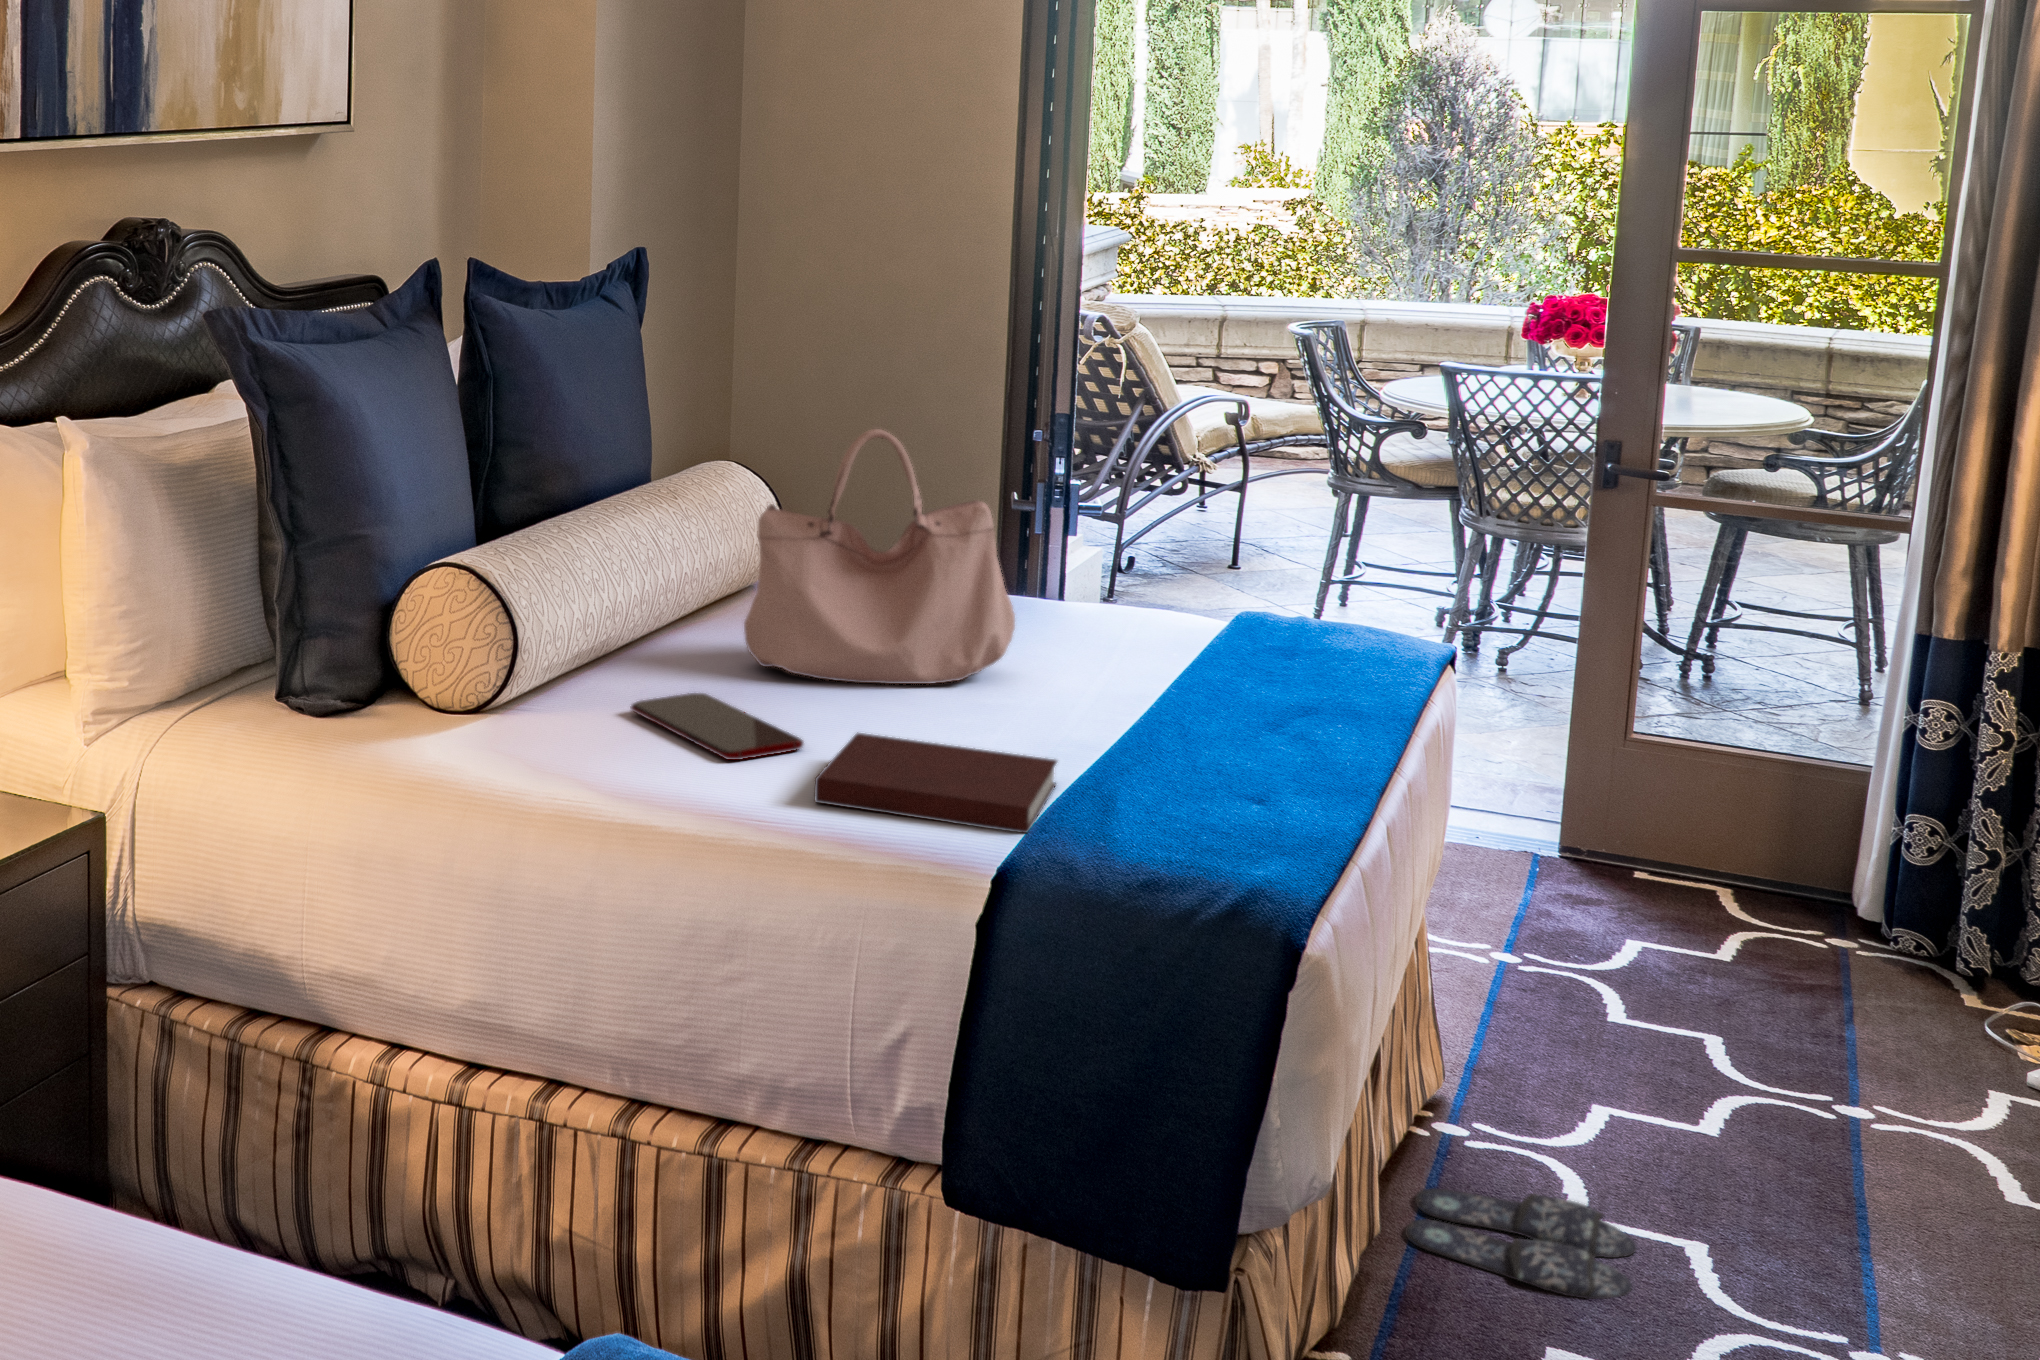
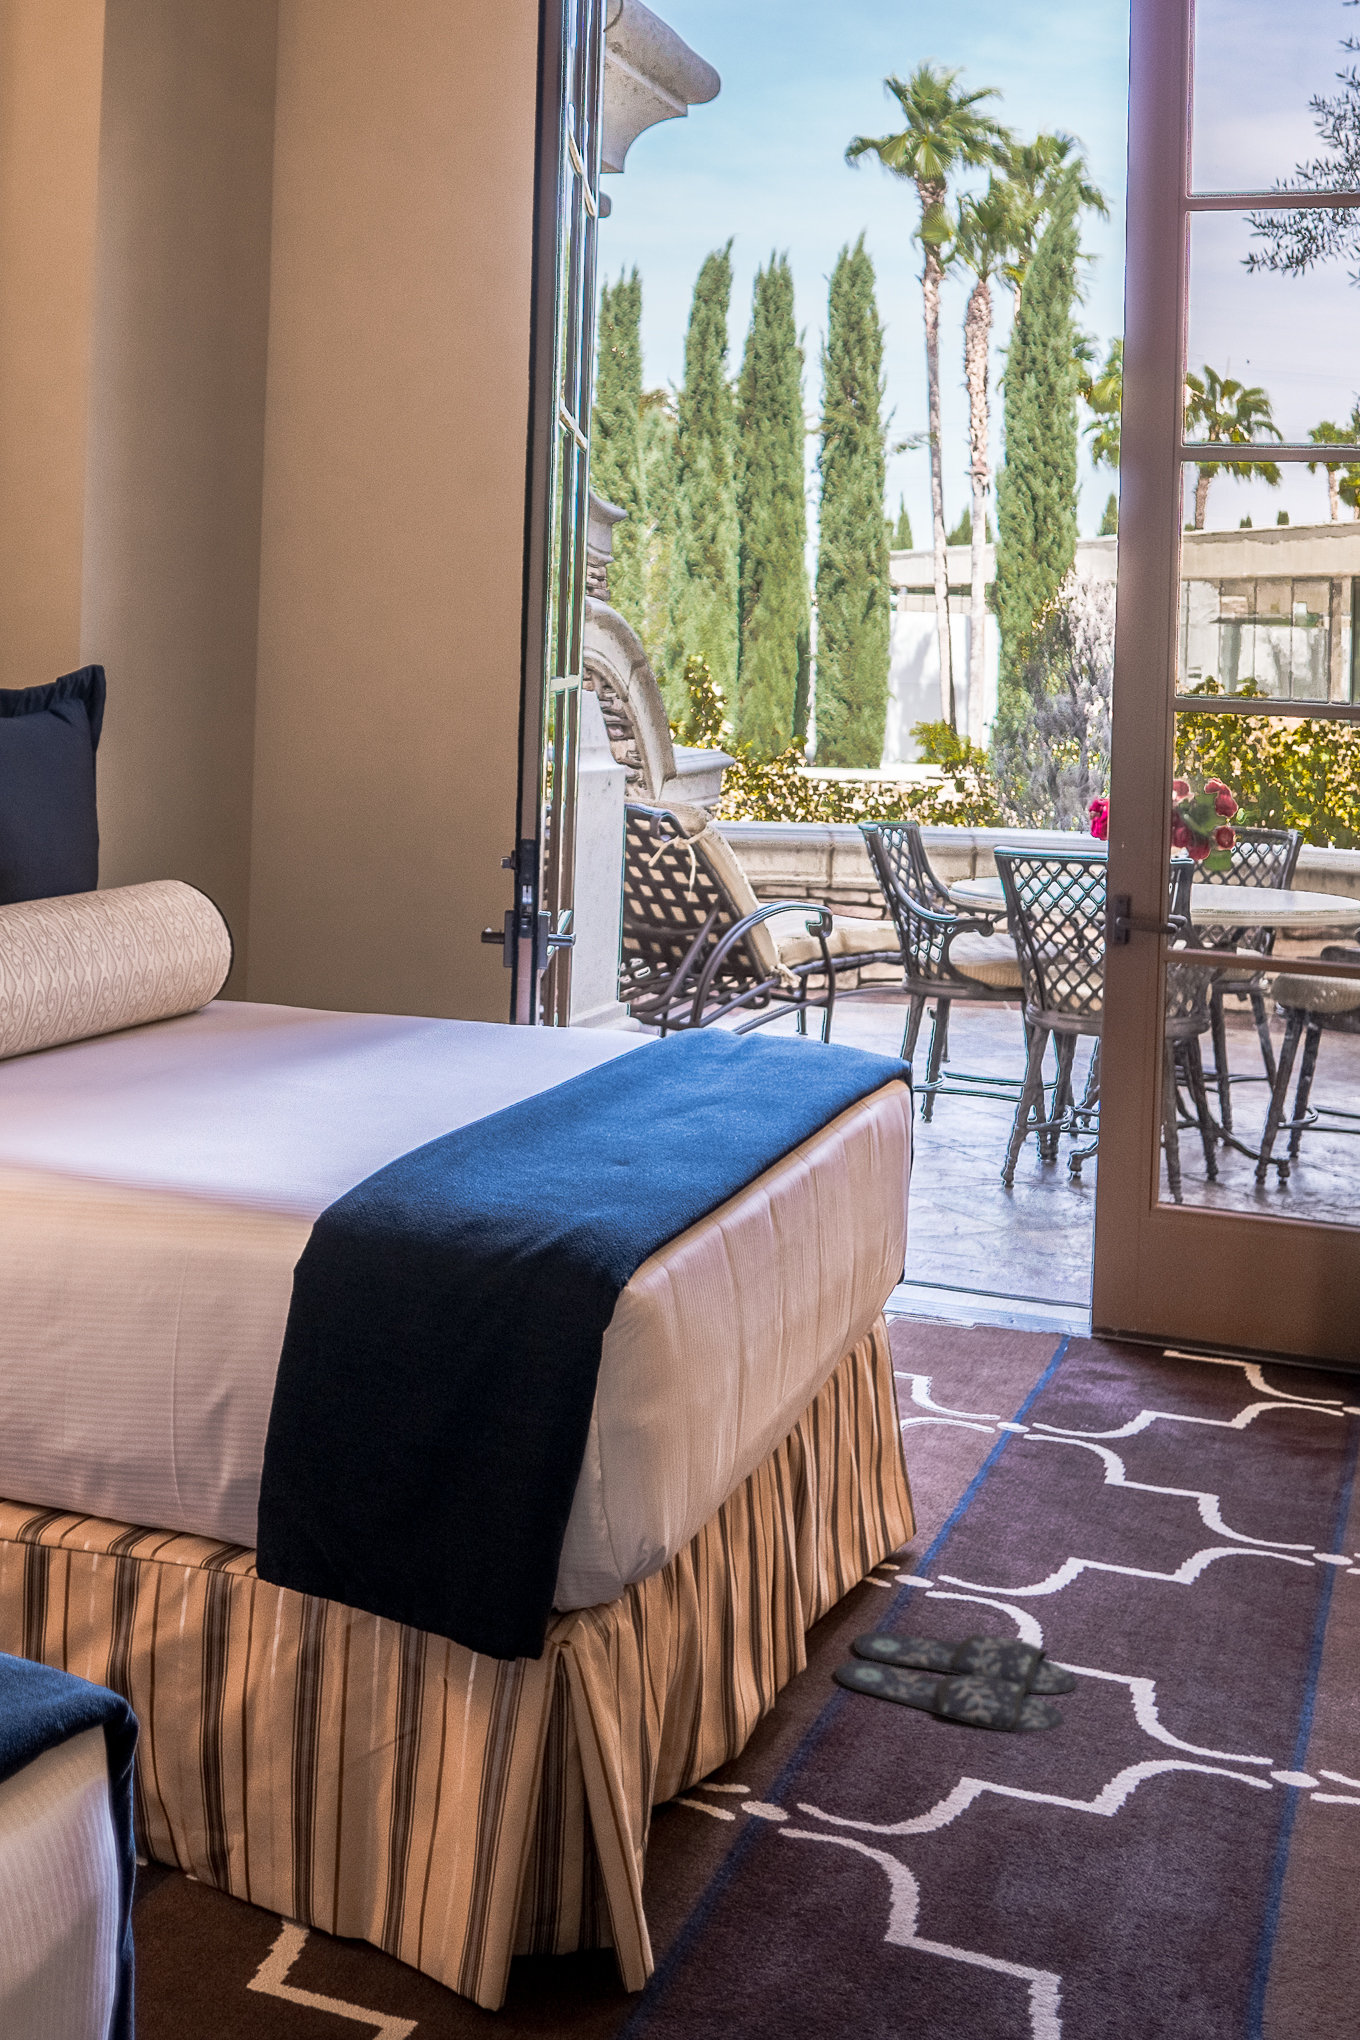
handbag: present [744,429,1015,684] -> none [154,813,433,1076]
smartphone: present [631,693,803,760] -> none [12,1078,179,1129]
notebook: present [814,733,1057,833] -> none [165,1100,428,1182]

